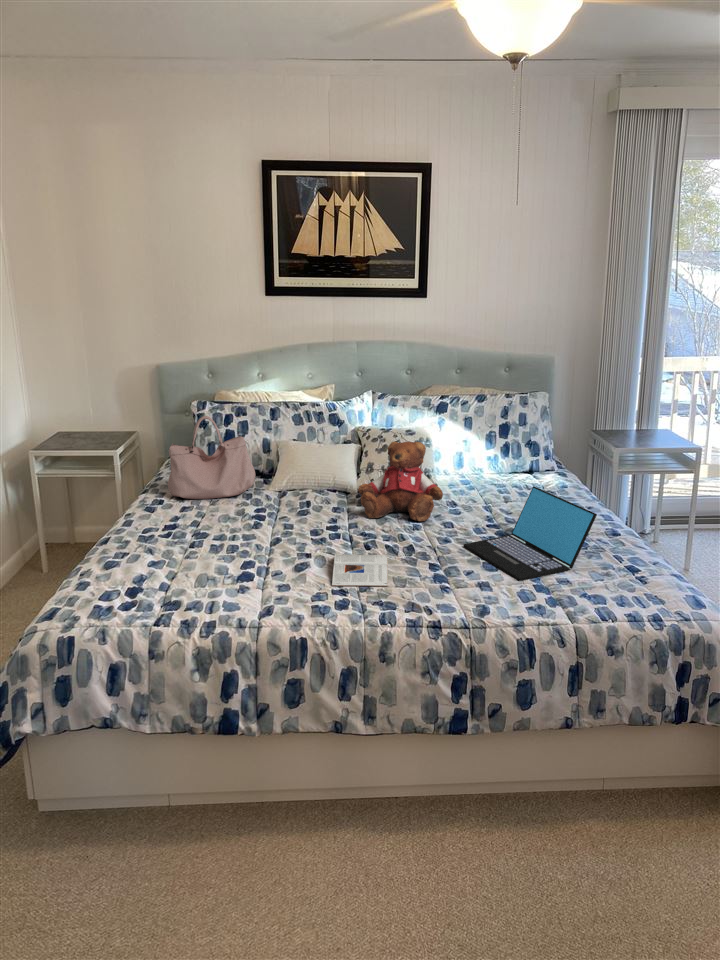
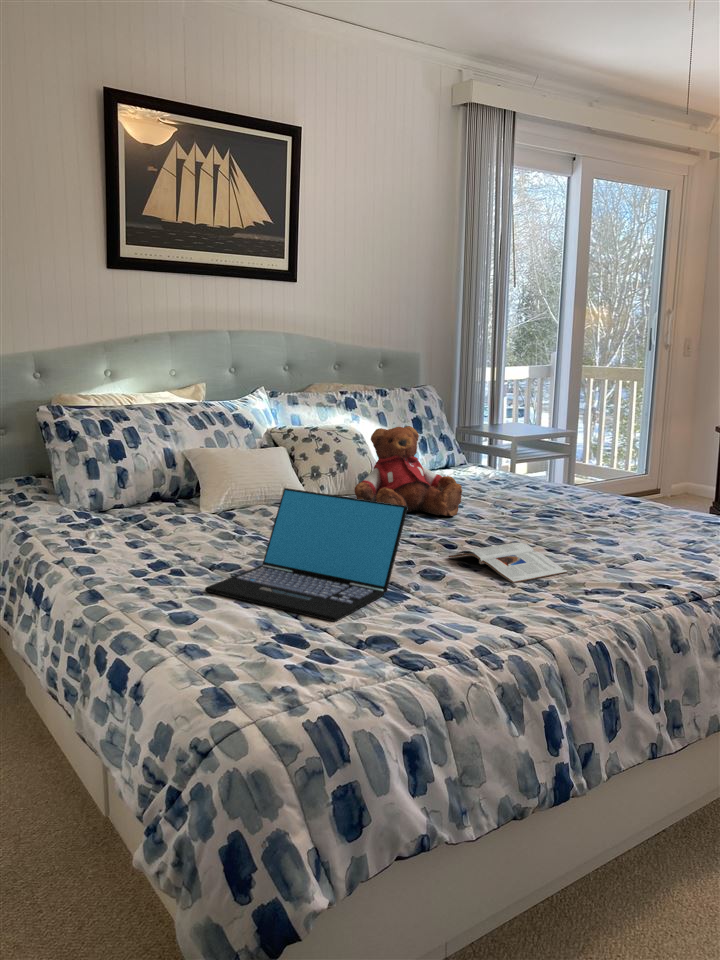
handbag: present [168,416,256,499] -> none [75,409,195,532]
laptop: present [464,486,597,581] -> present [205,488,408,622]

